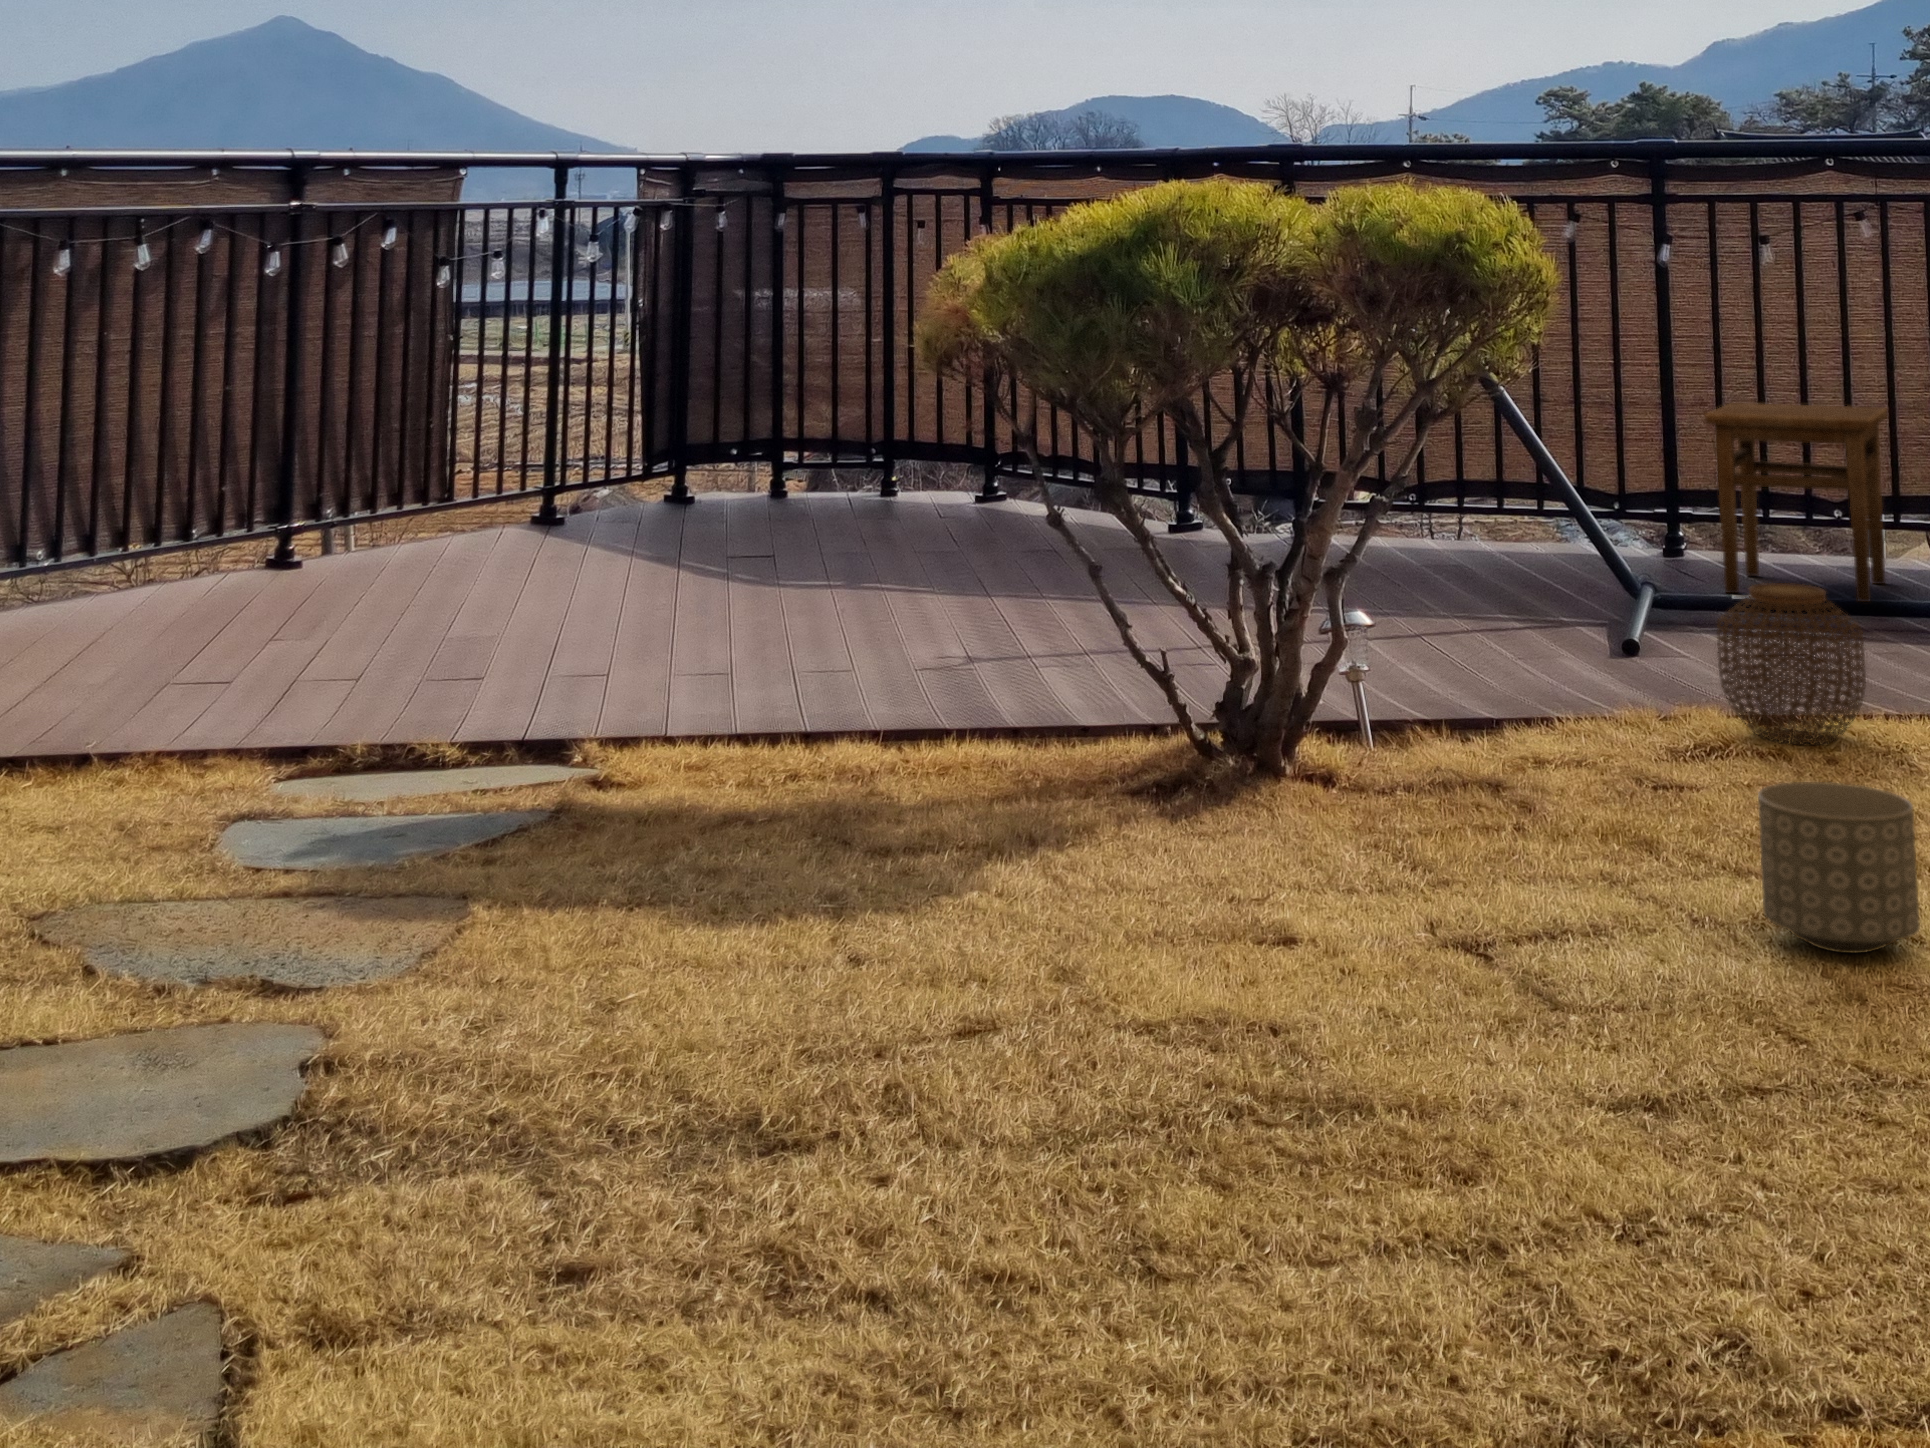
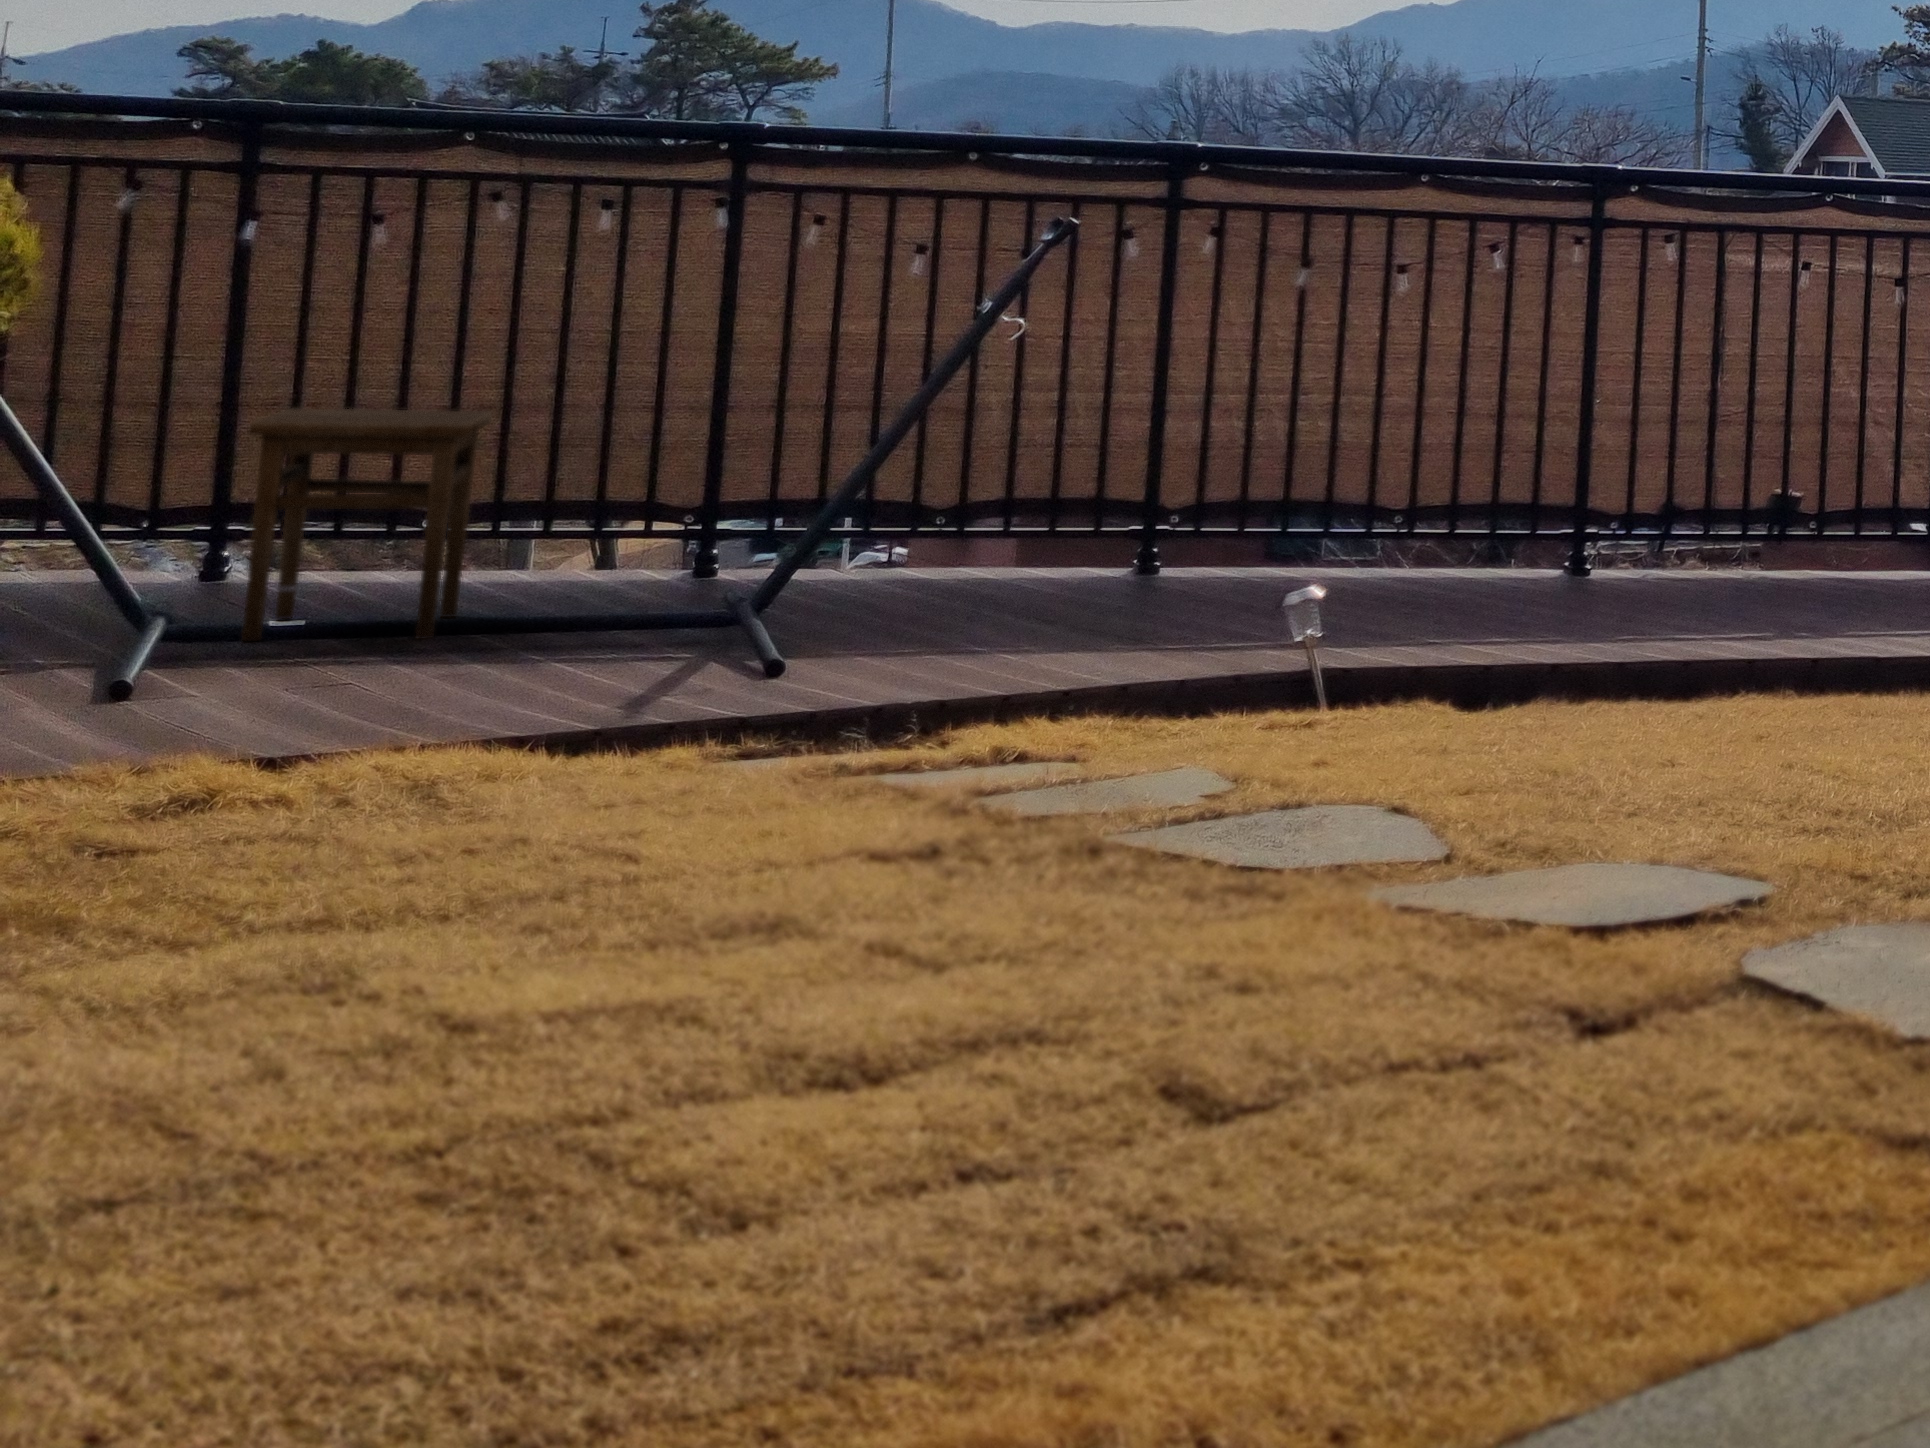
woven basket: present [1717,583,1866,745] -> none [211,616,408,804]
planter: present [1758,782,1920,953] -> none [217,826,423,1014]

